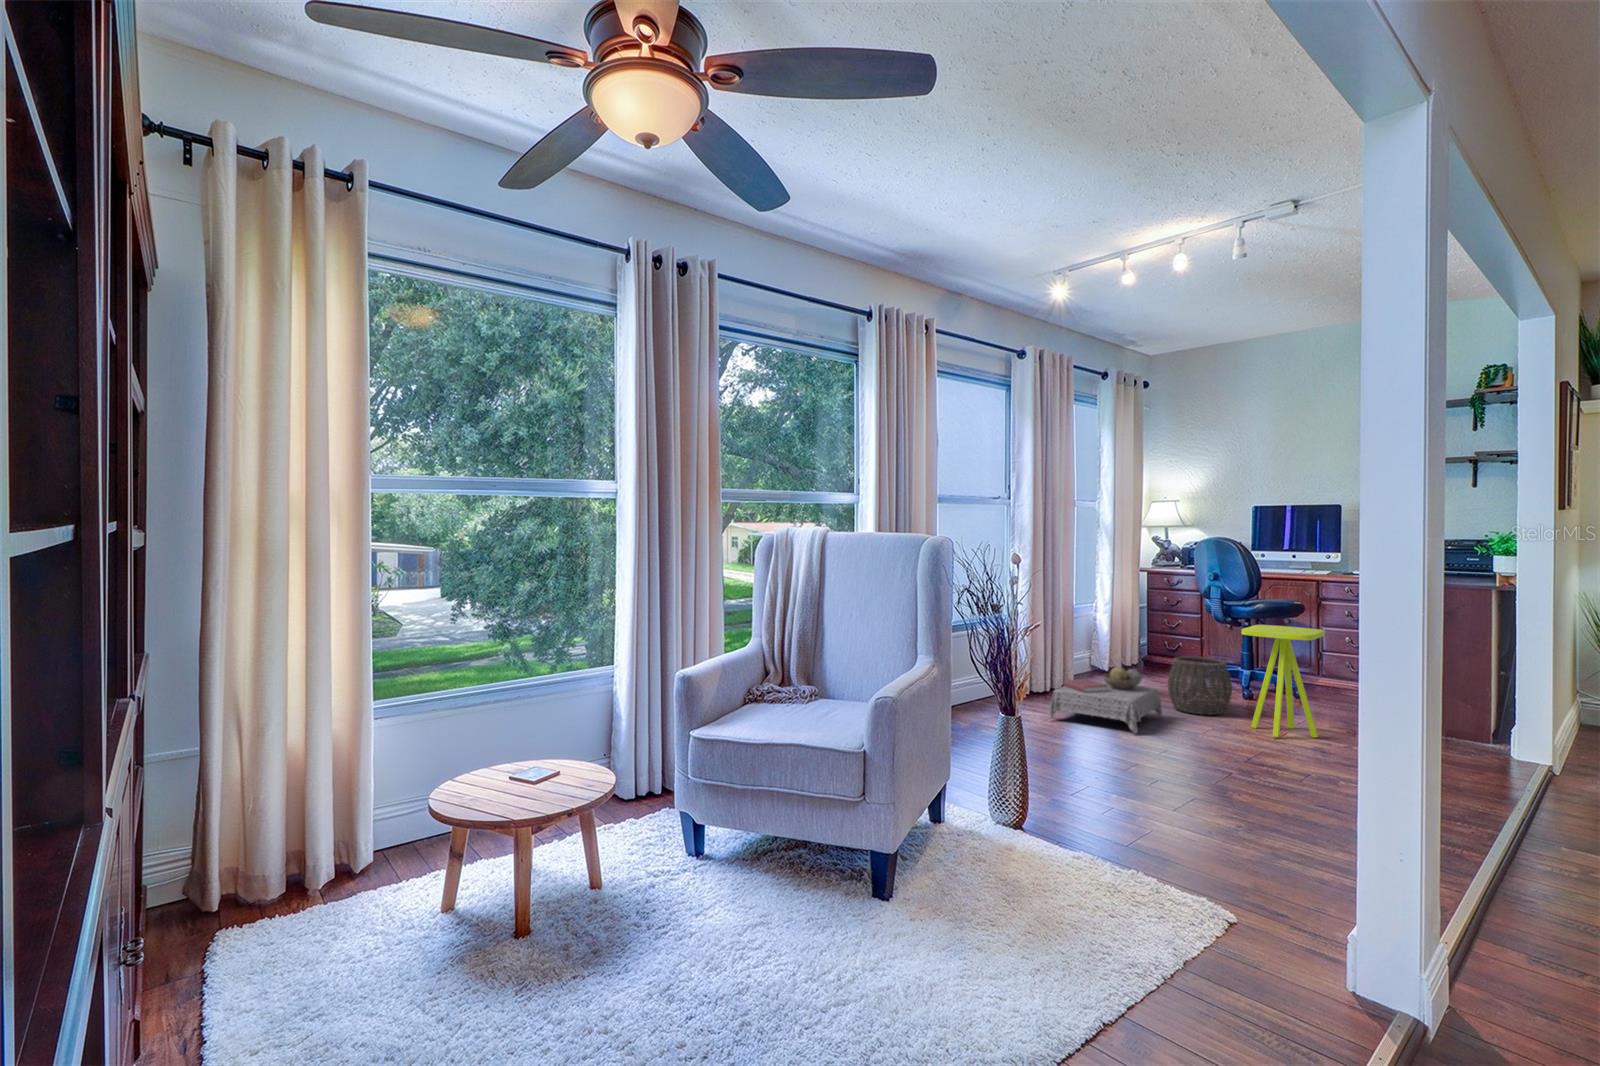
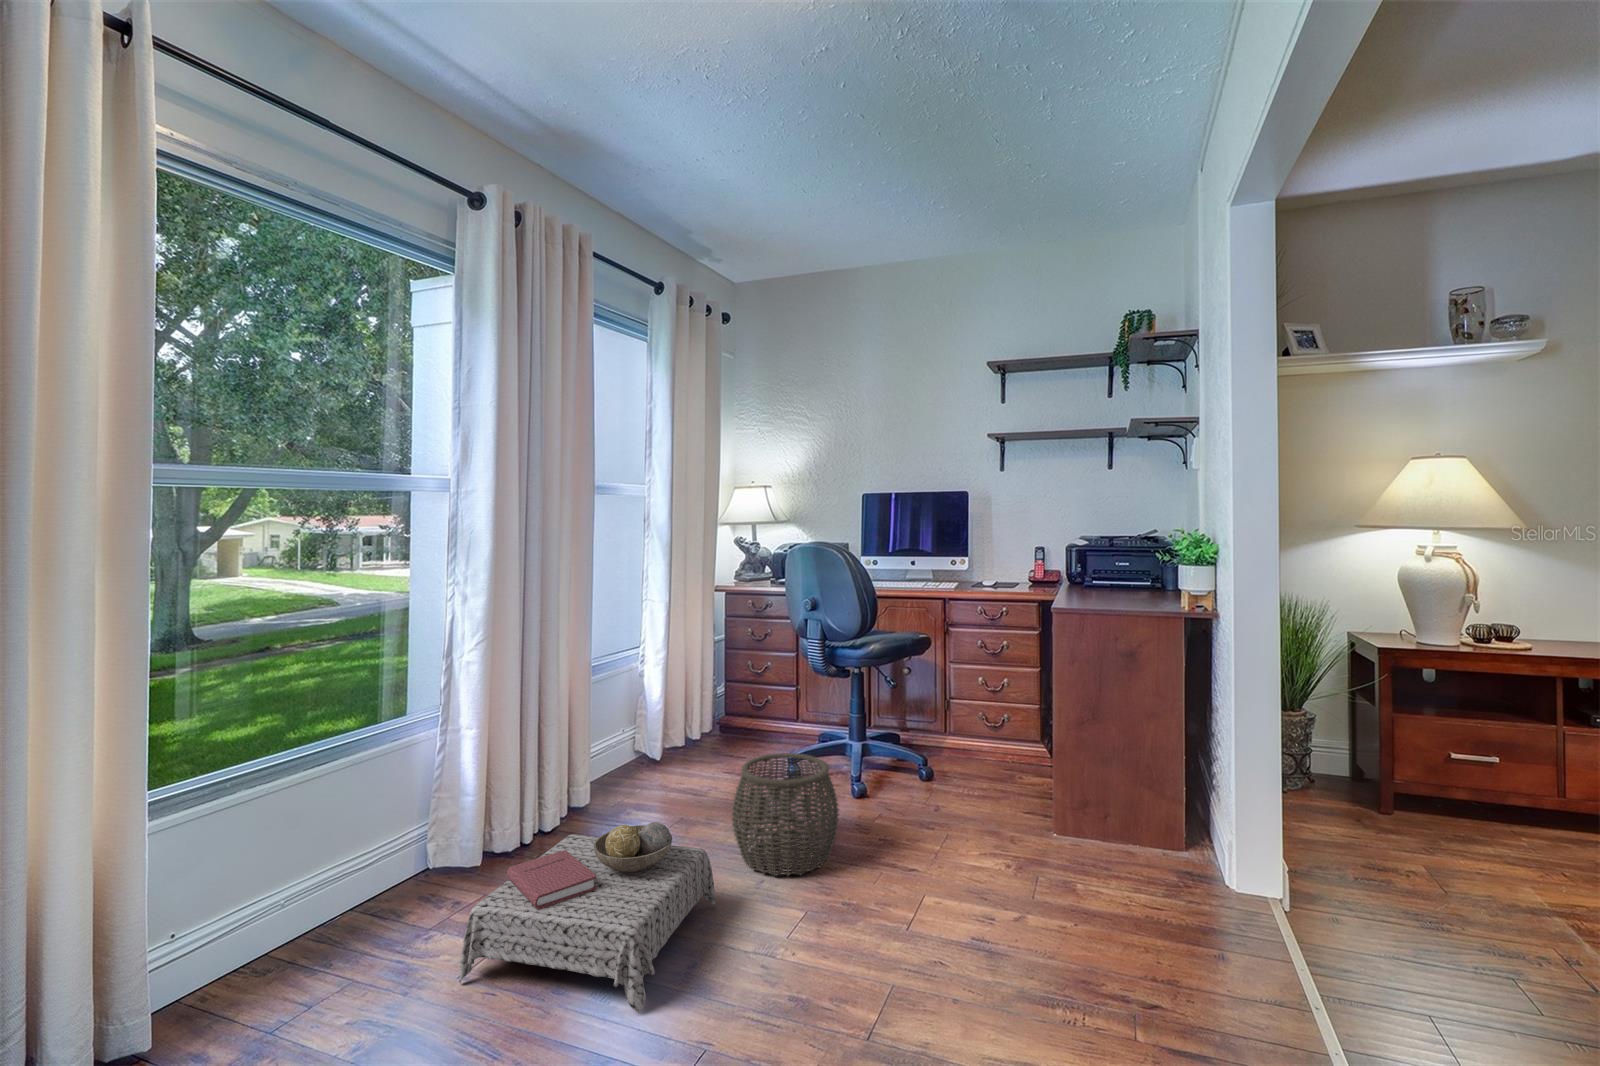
side table: present [1241,625,1325,737] -> none [853,702,988,944]

